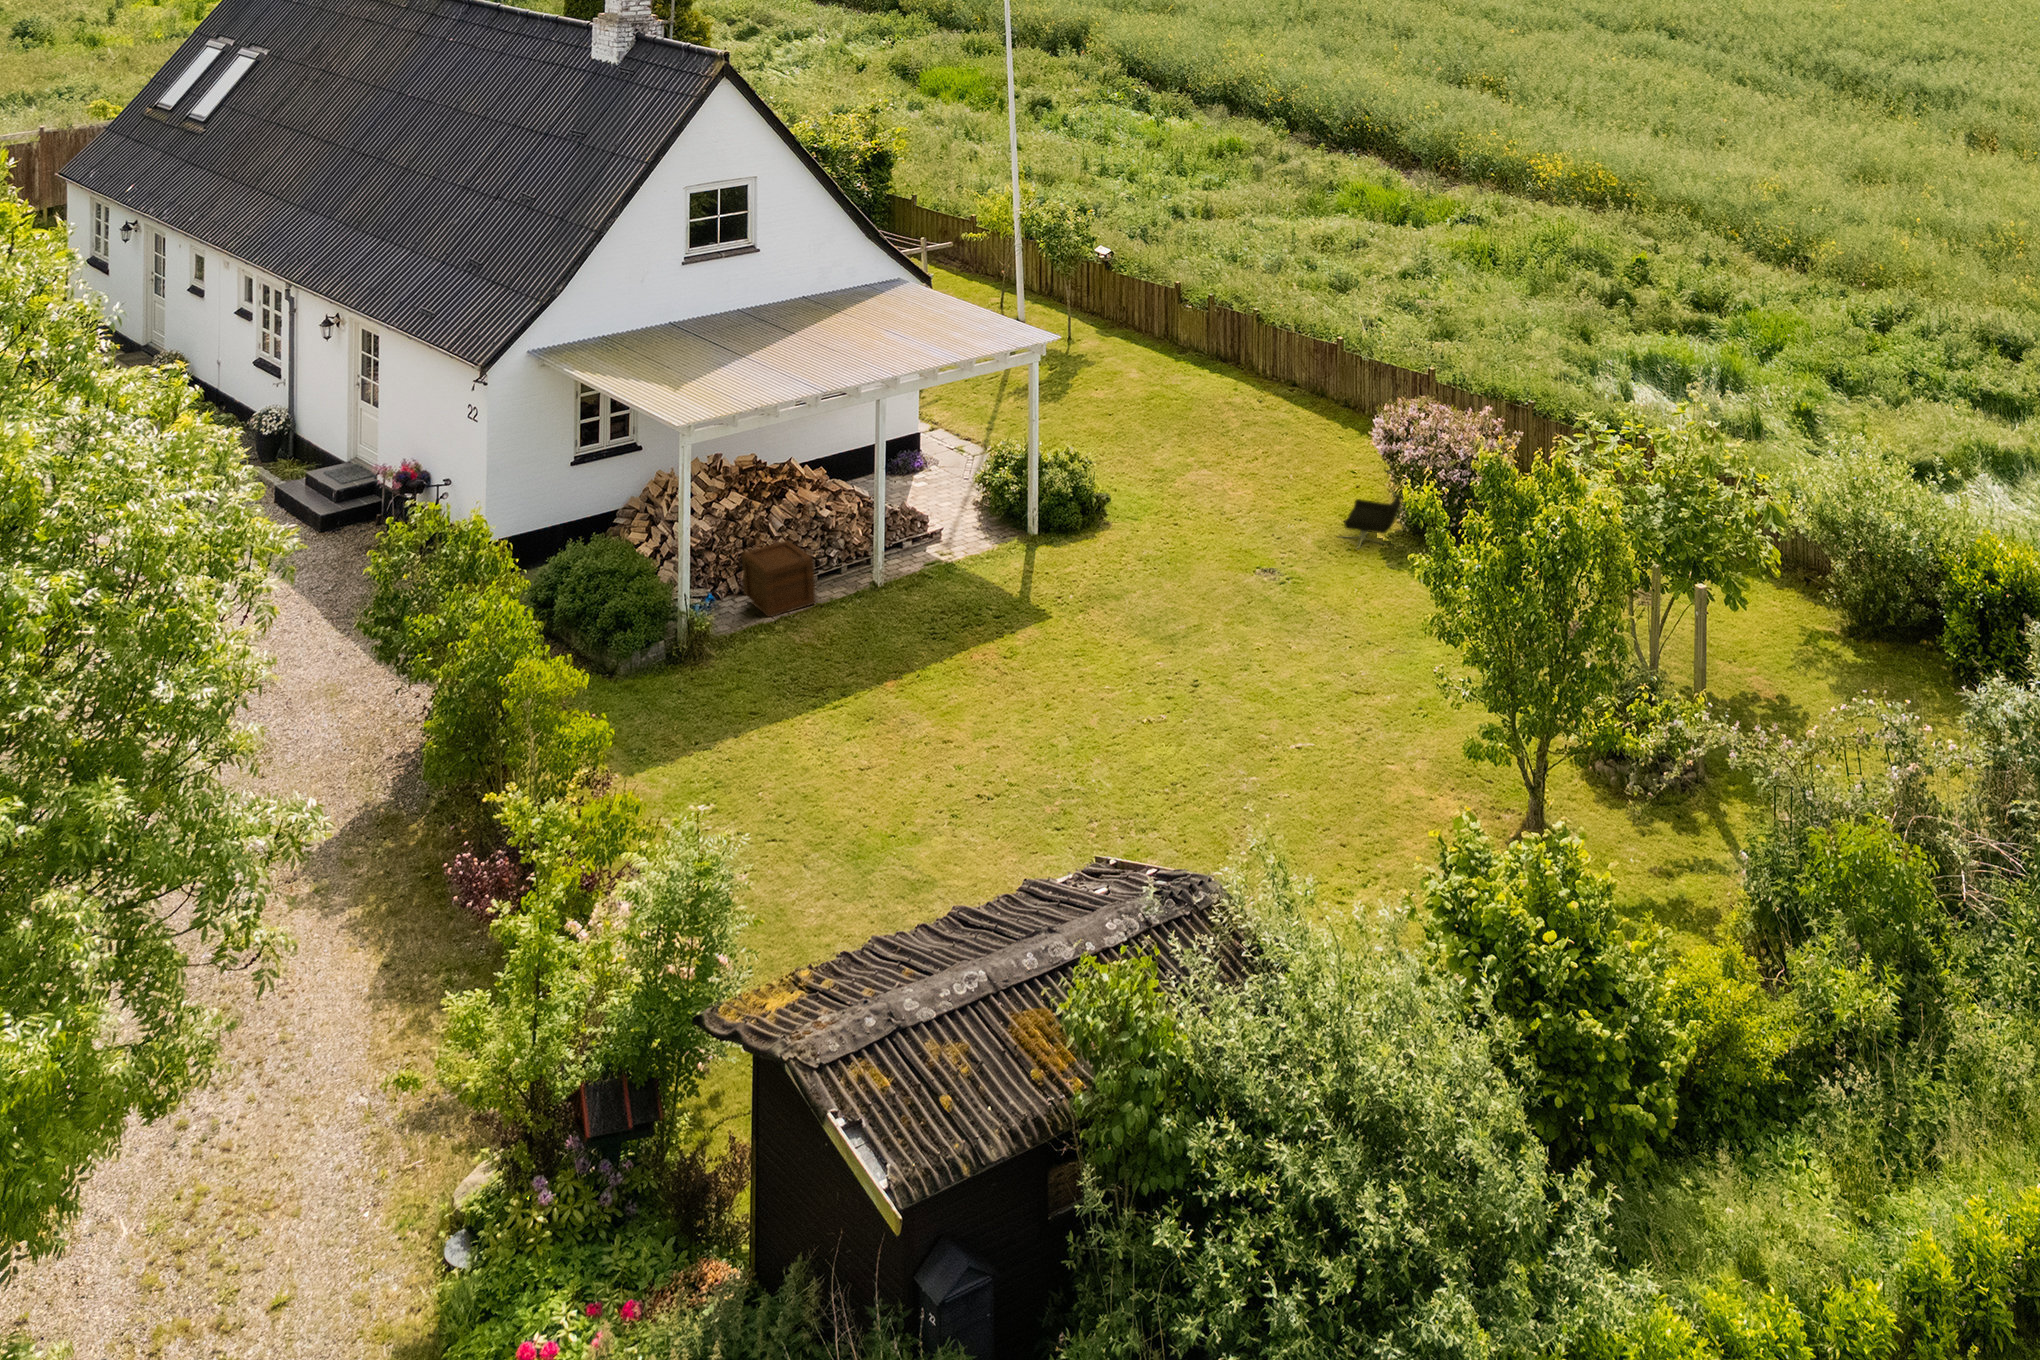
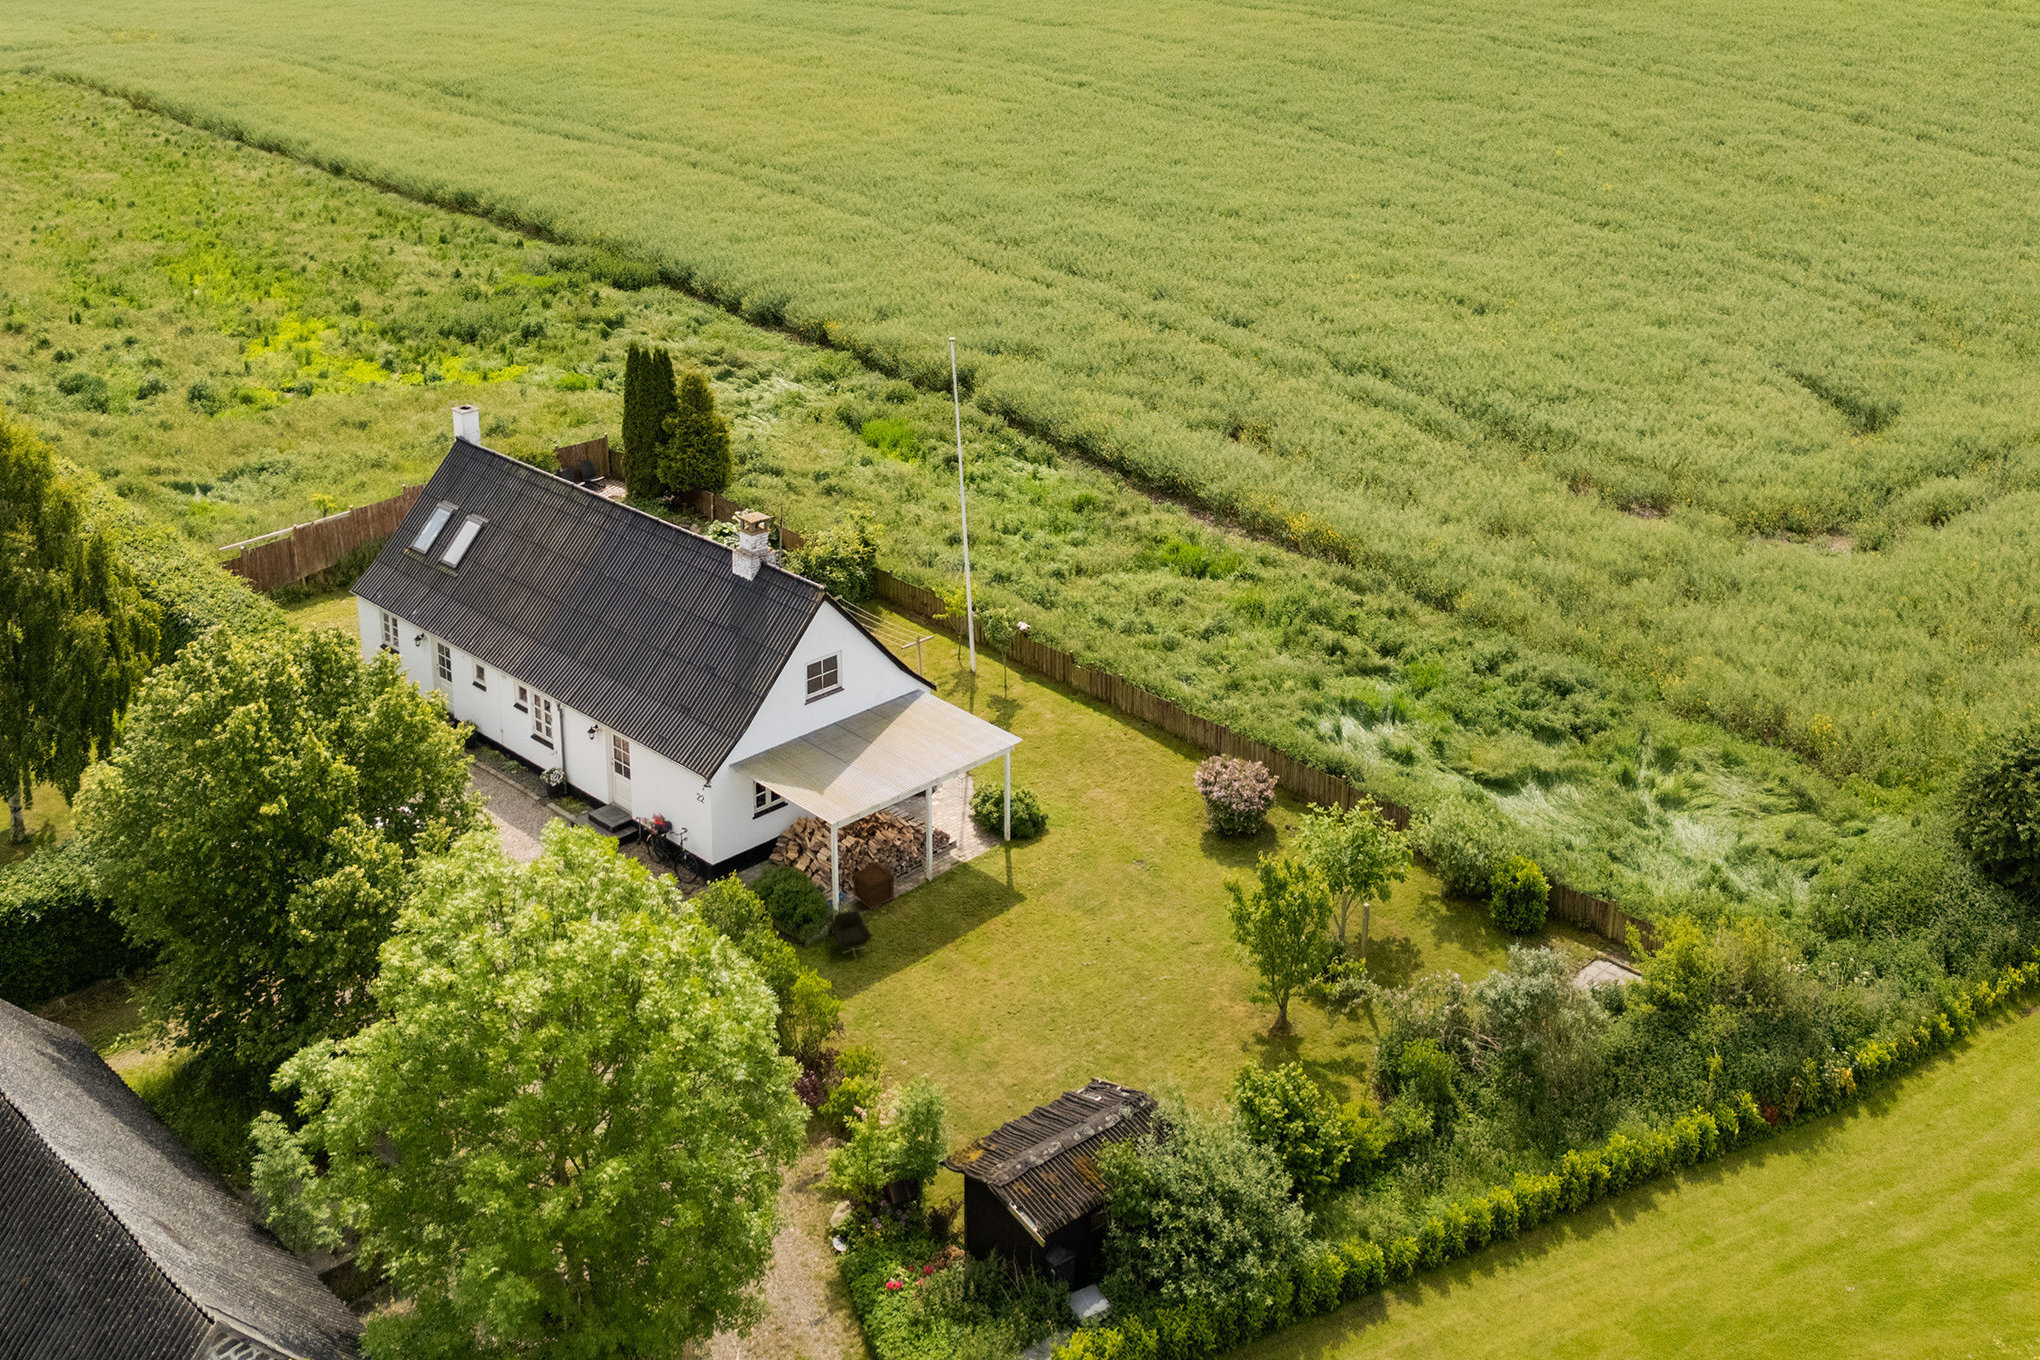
lounge chair: present [1344,496,1403,549] -> present [832,910,872,956]

